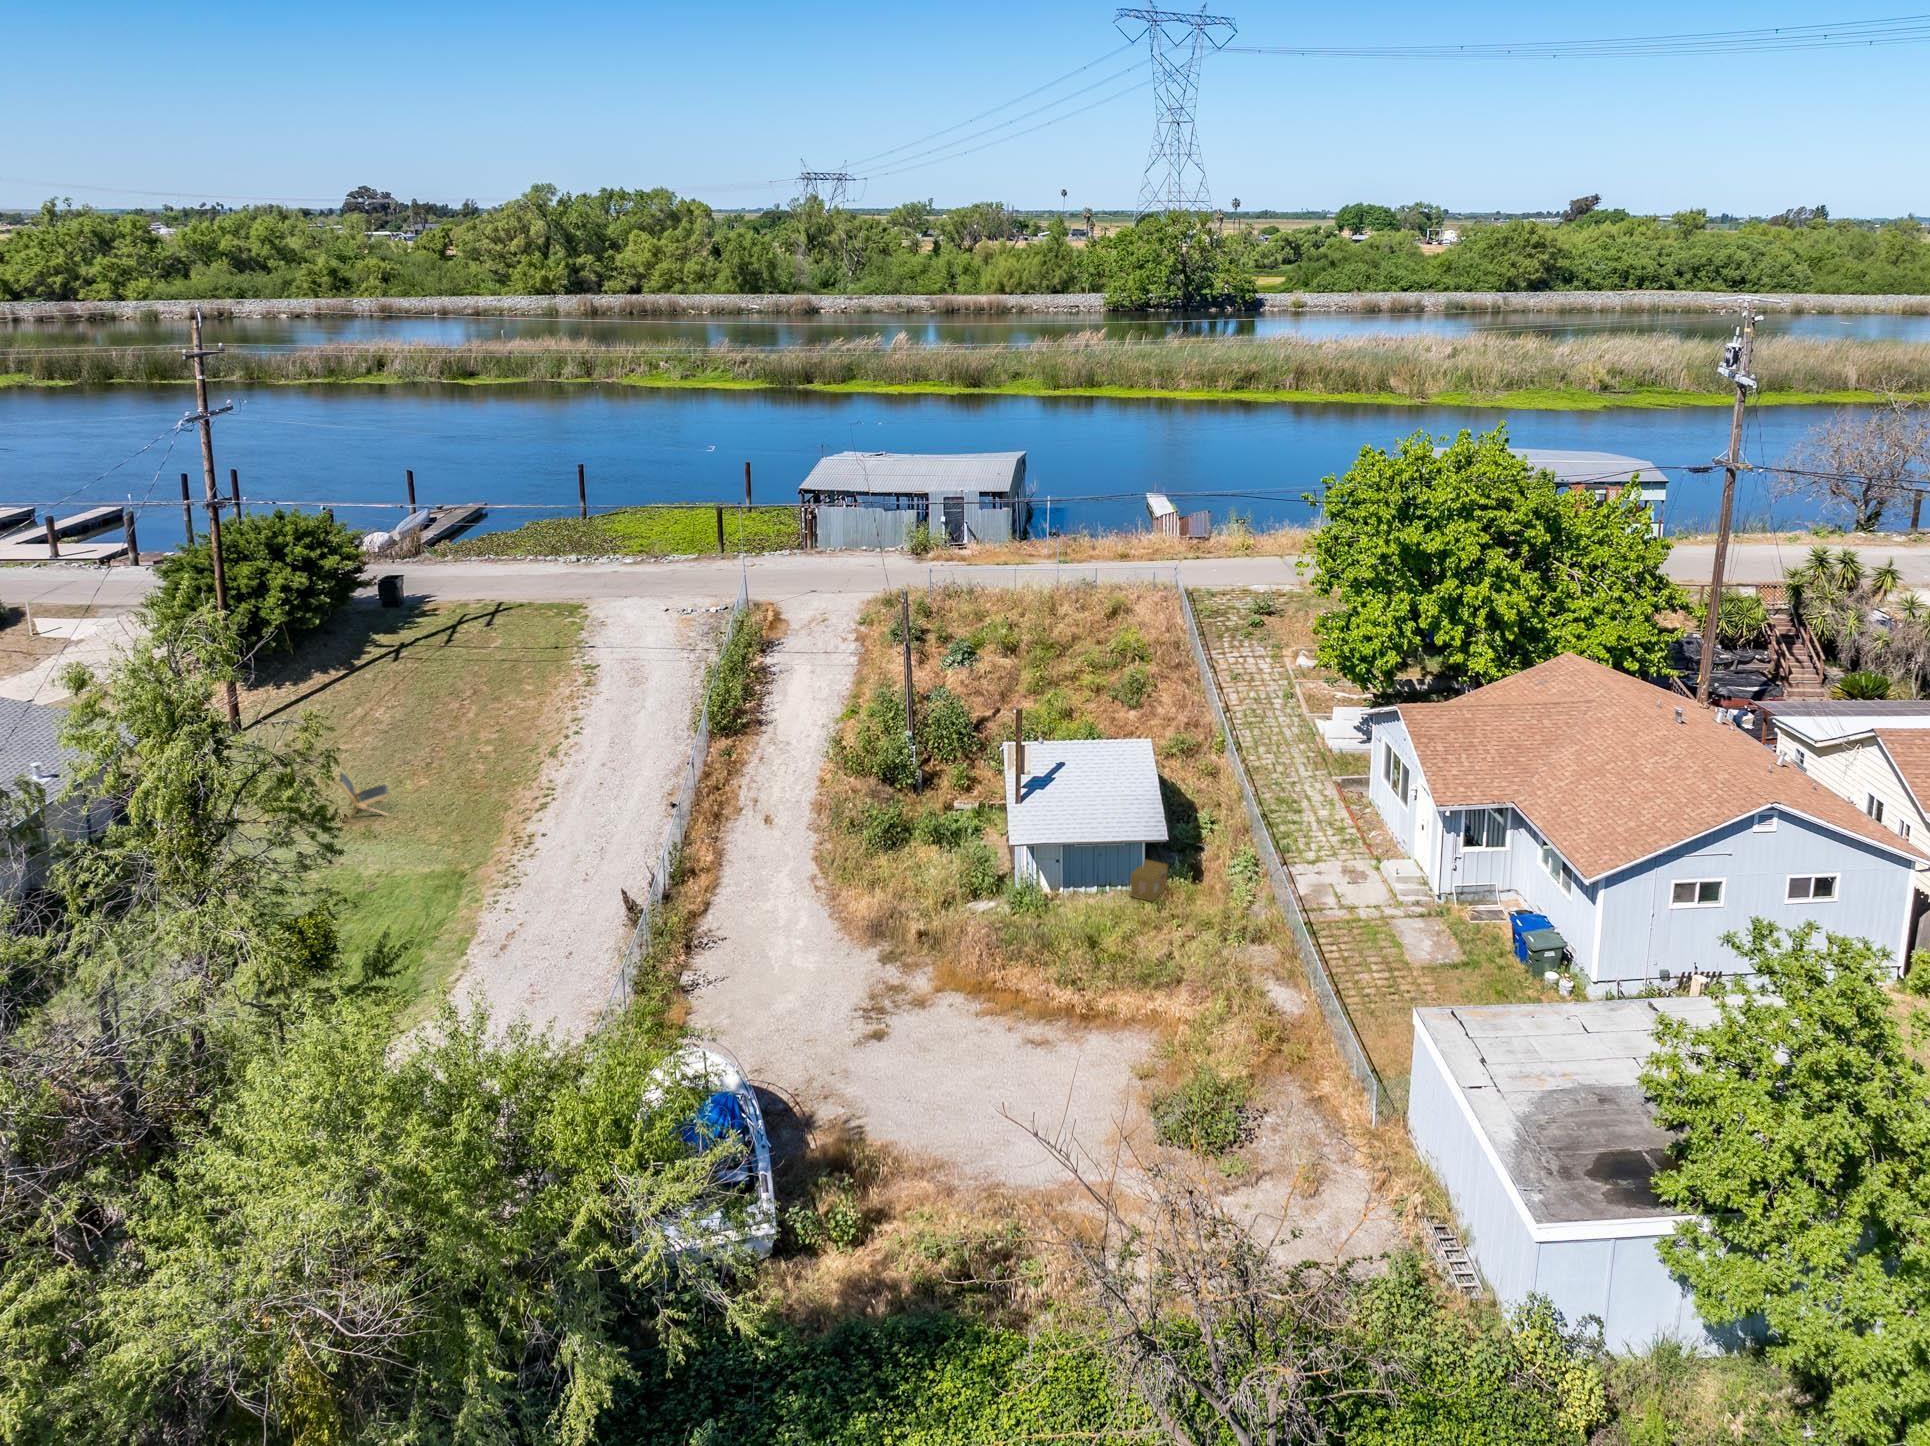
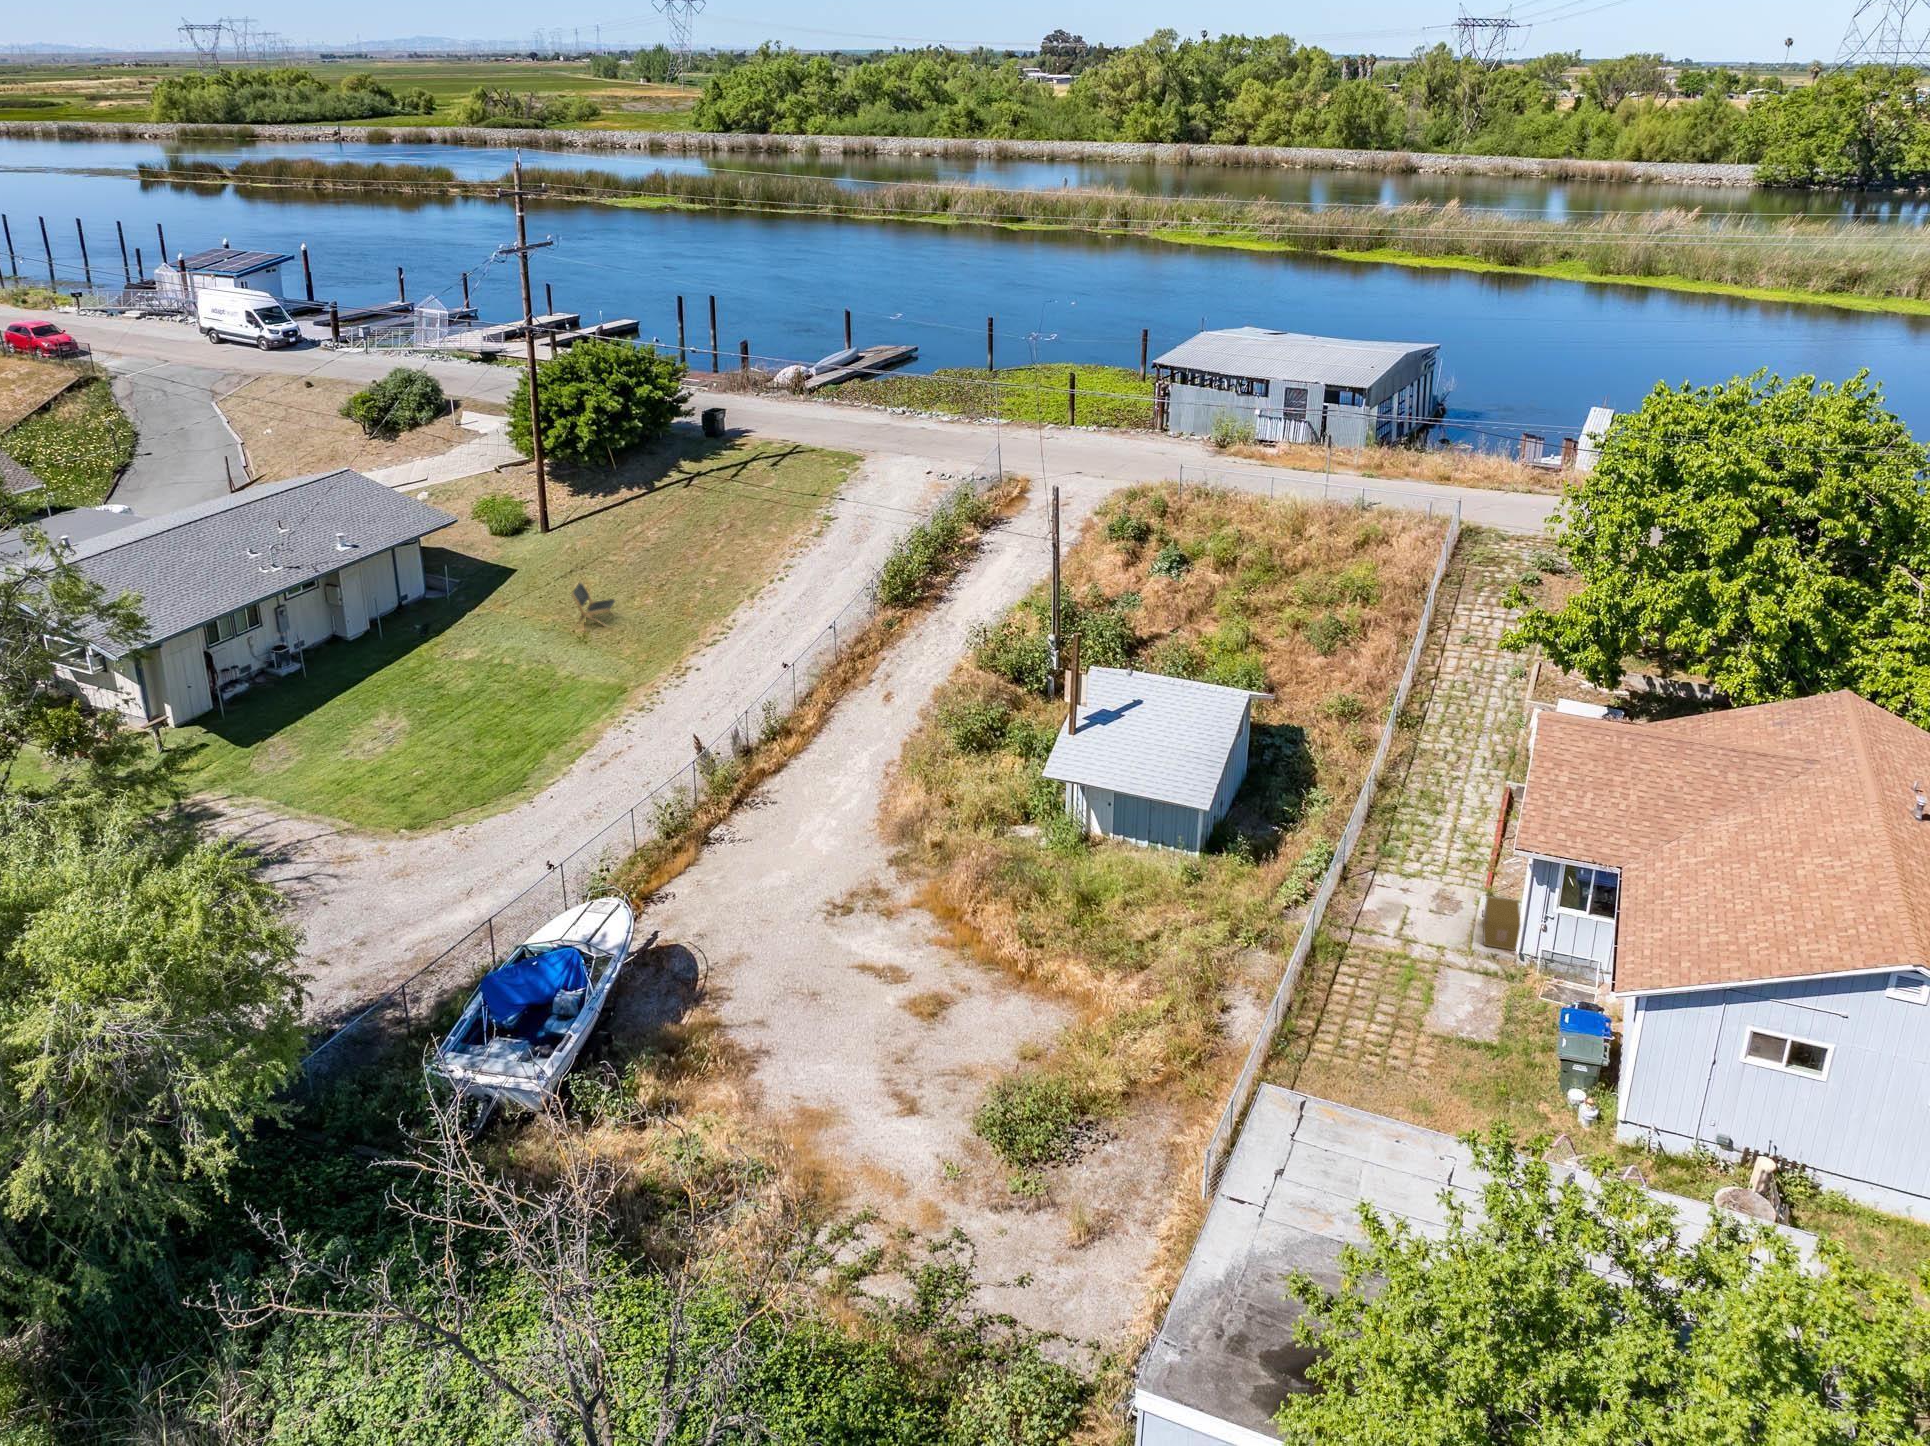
cardboard box: present [1130,860,1168,901] -> present [1483,896,1520,950]

